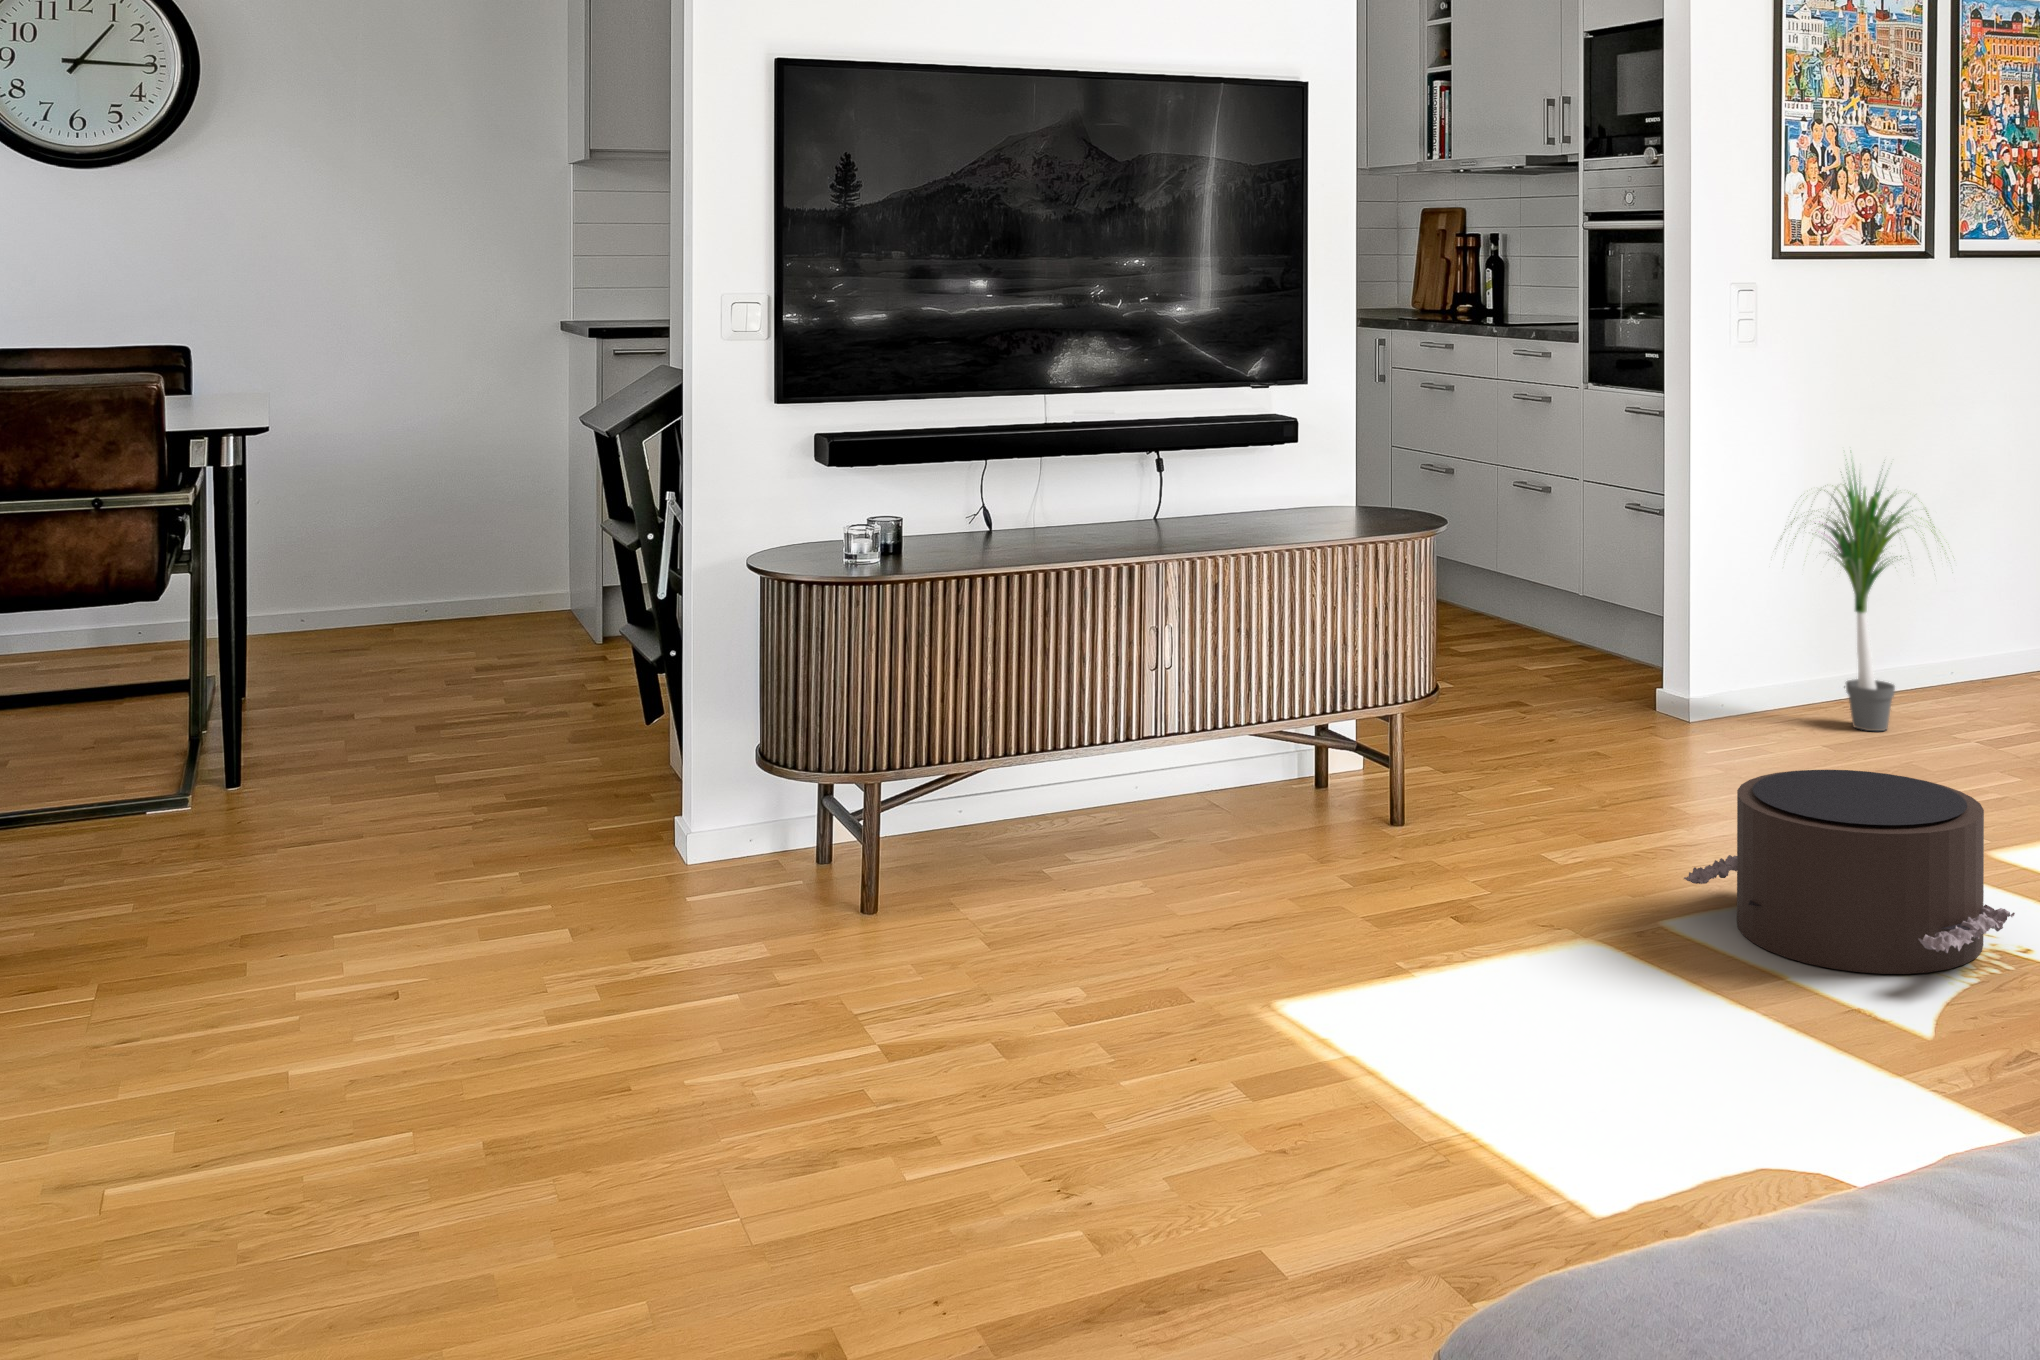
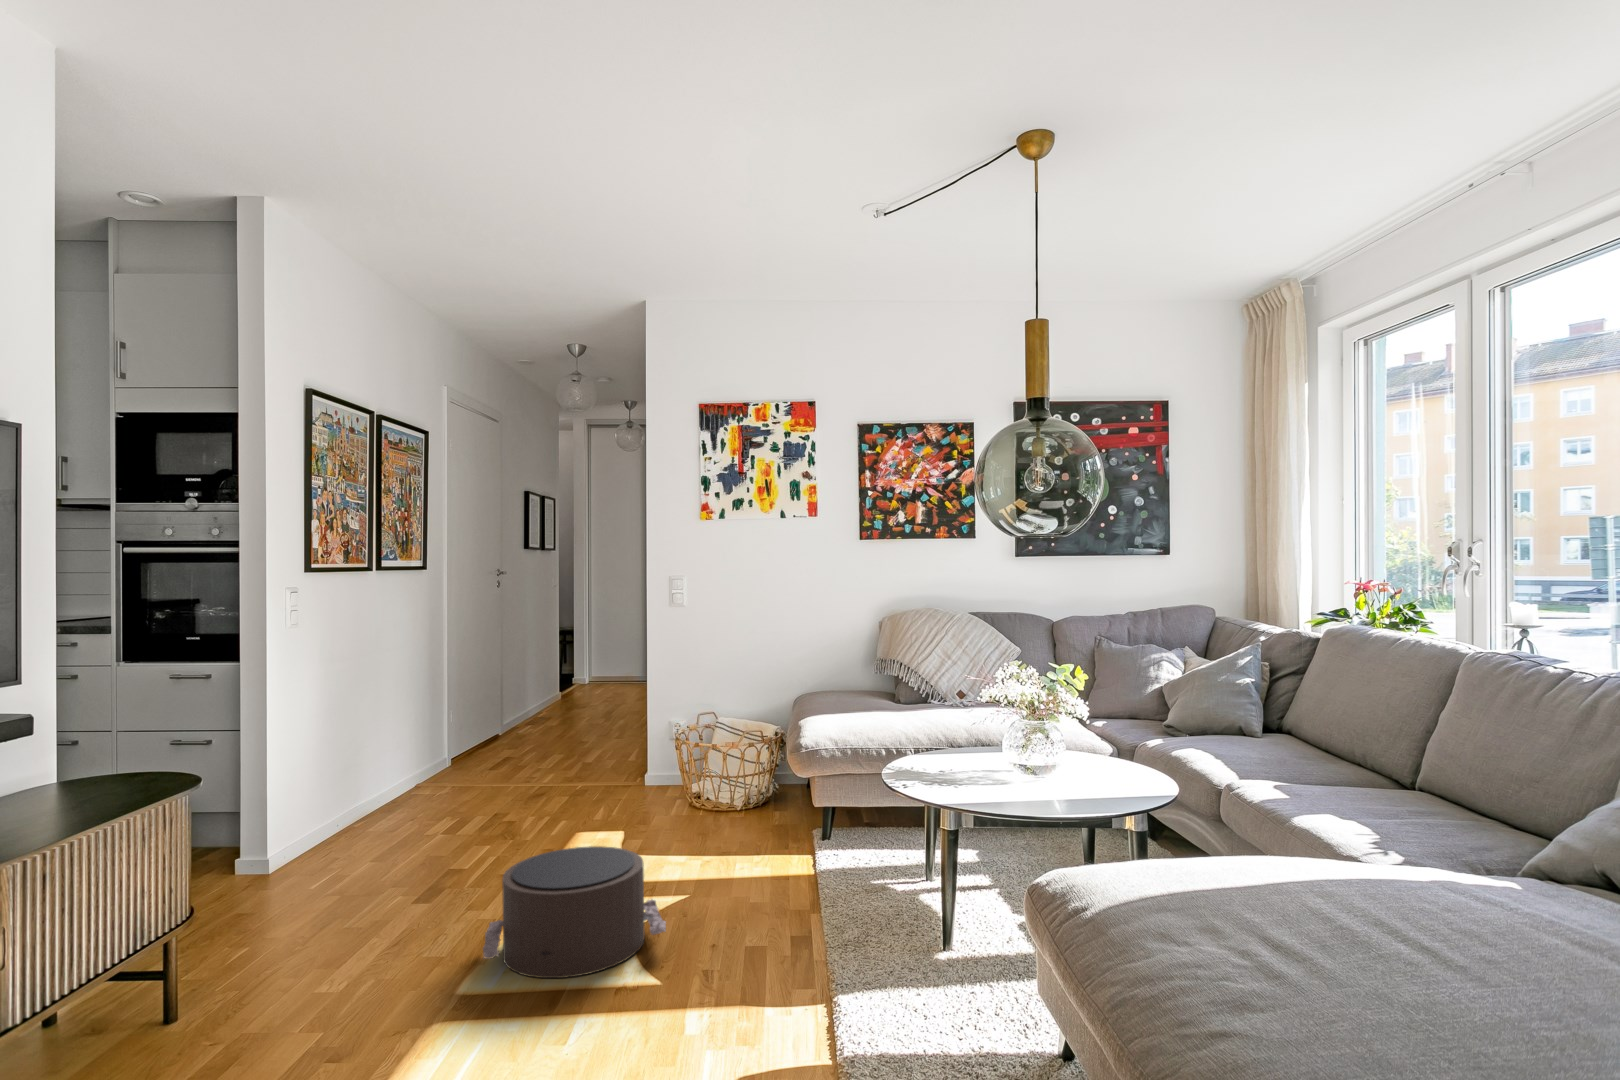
potted plant: present [1780,468,1943,731] -> none [313,676,435,843]

